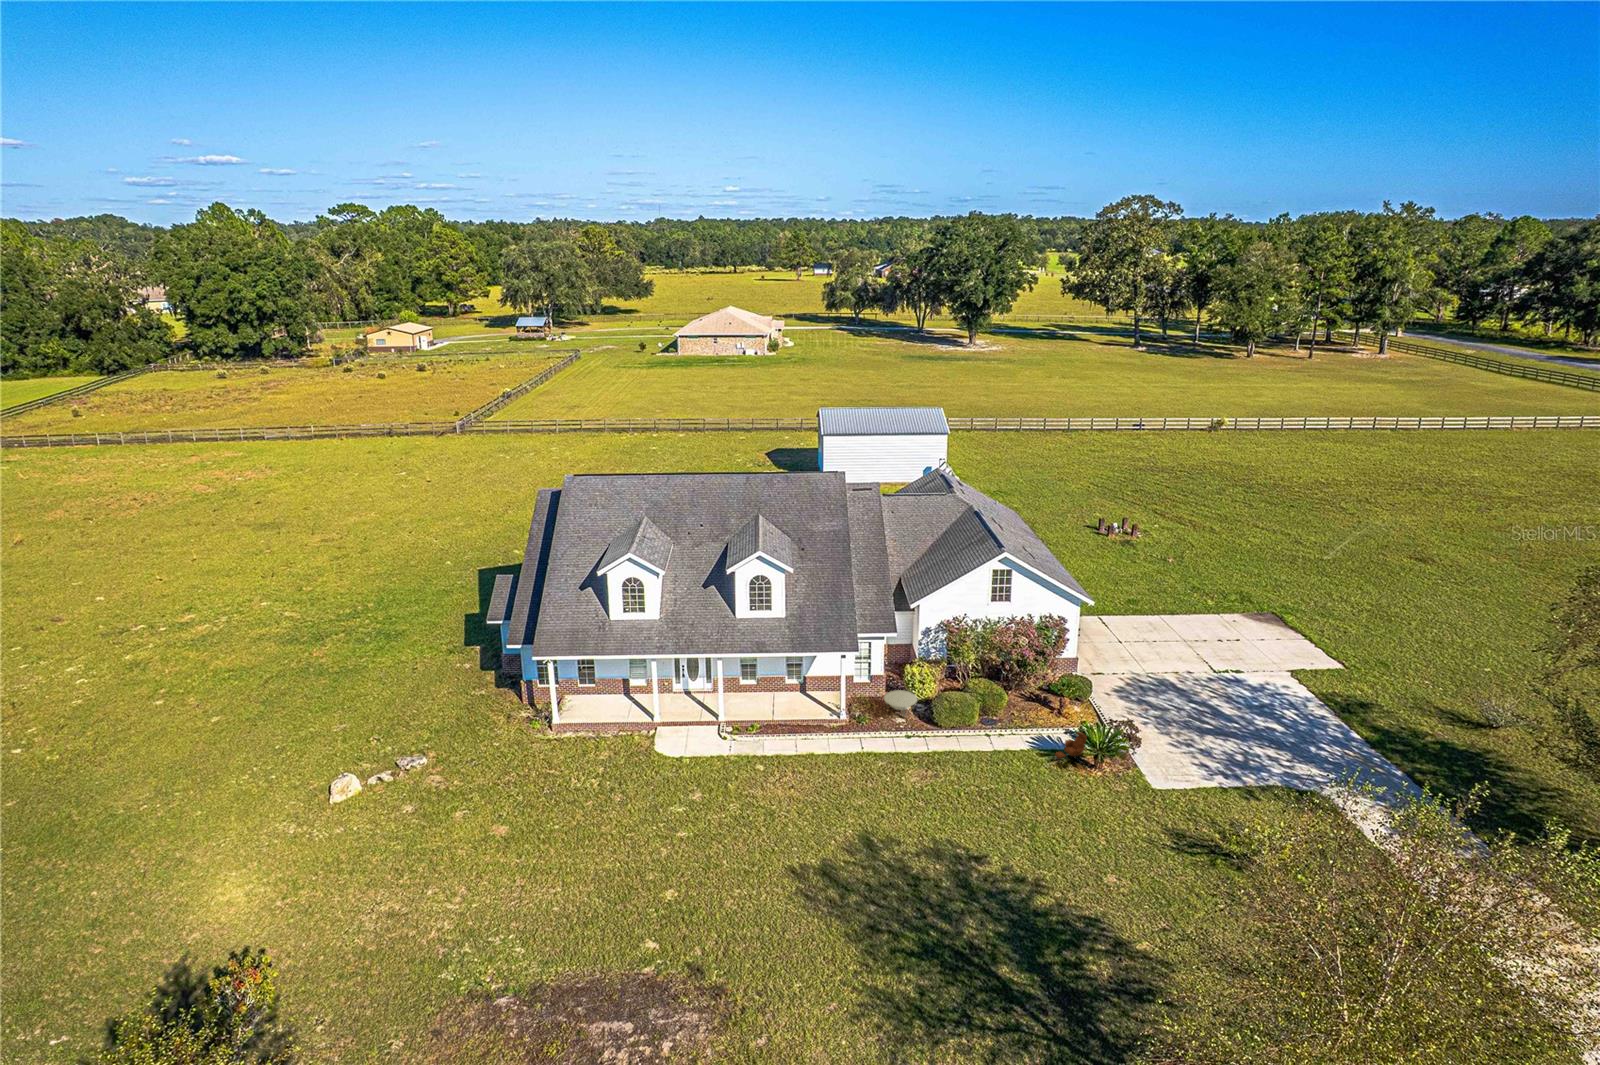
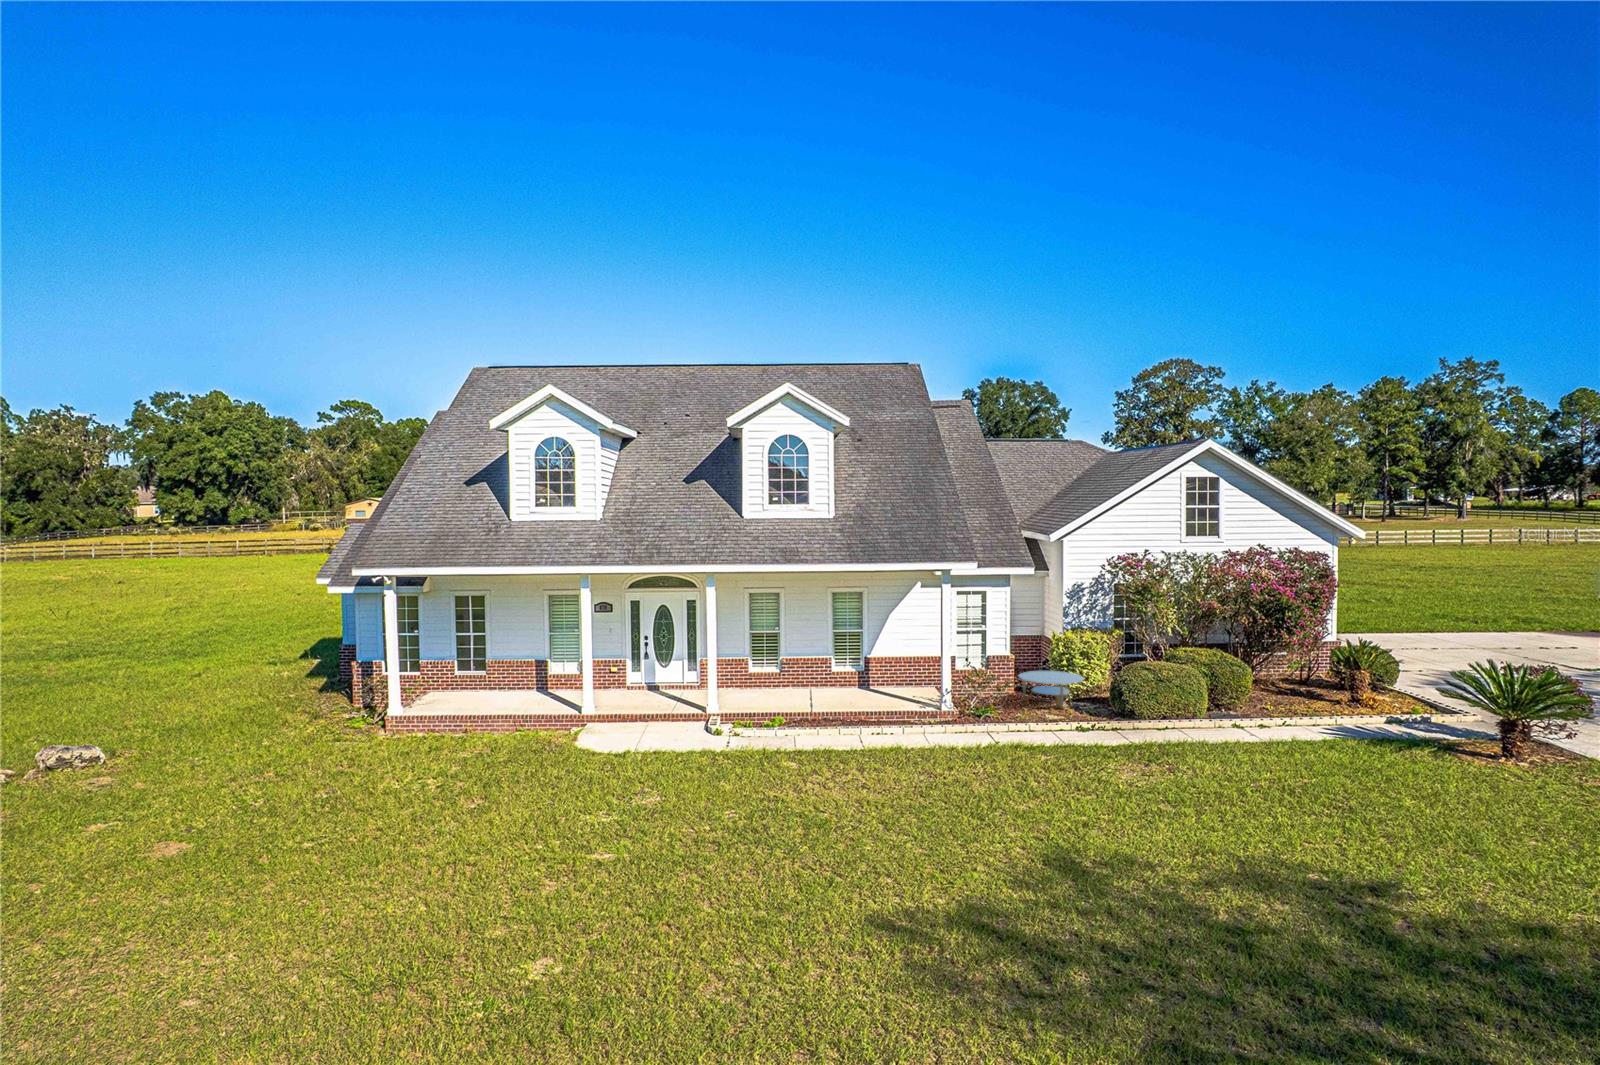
lounge chair: present [1055,732,1087,761] -> none [1413,695,1478,759]

